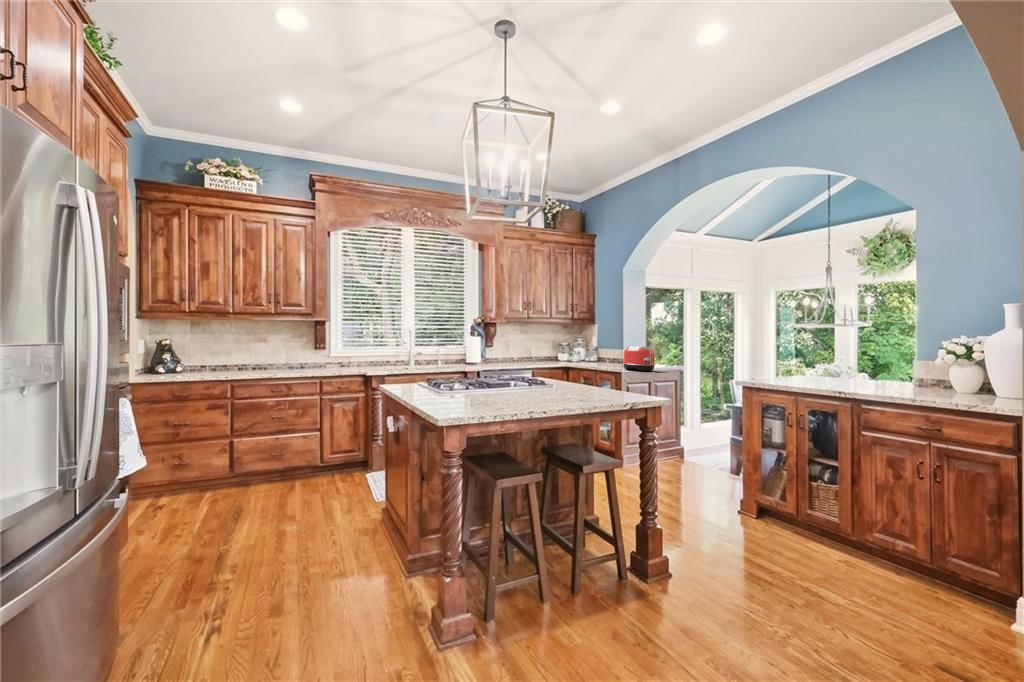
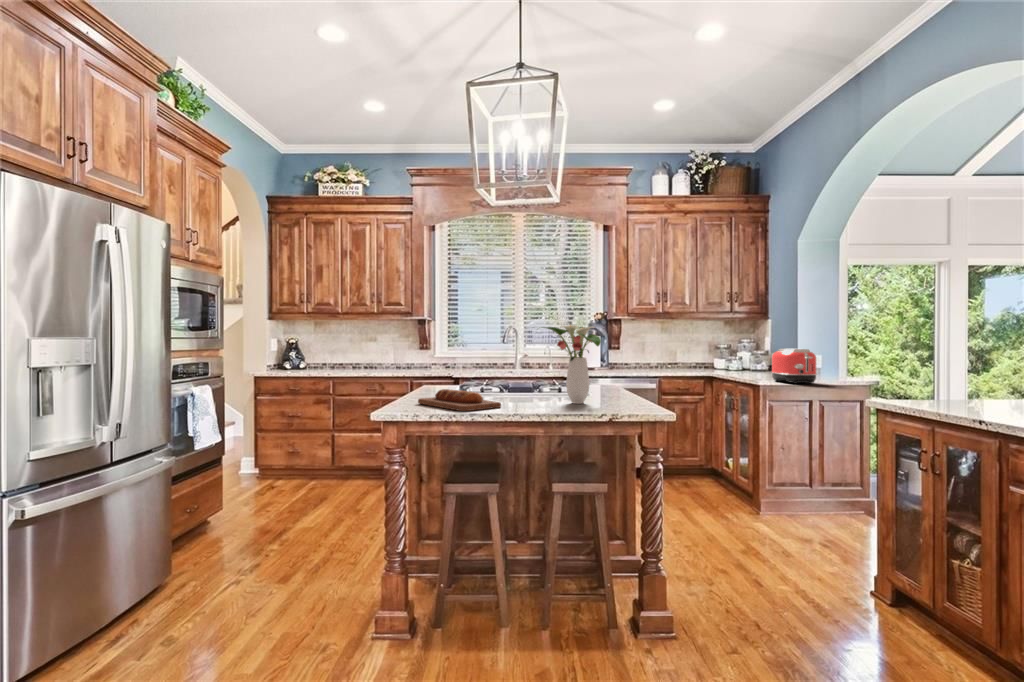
flower arrangement: none [550,328,611,396] -> present [545,325,601,404]
bread loaf: none [445,389,531,410] -> present [418,389,501,411]

